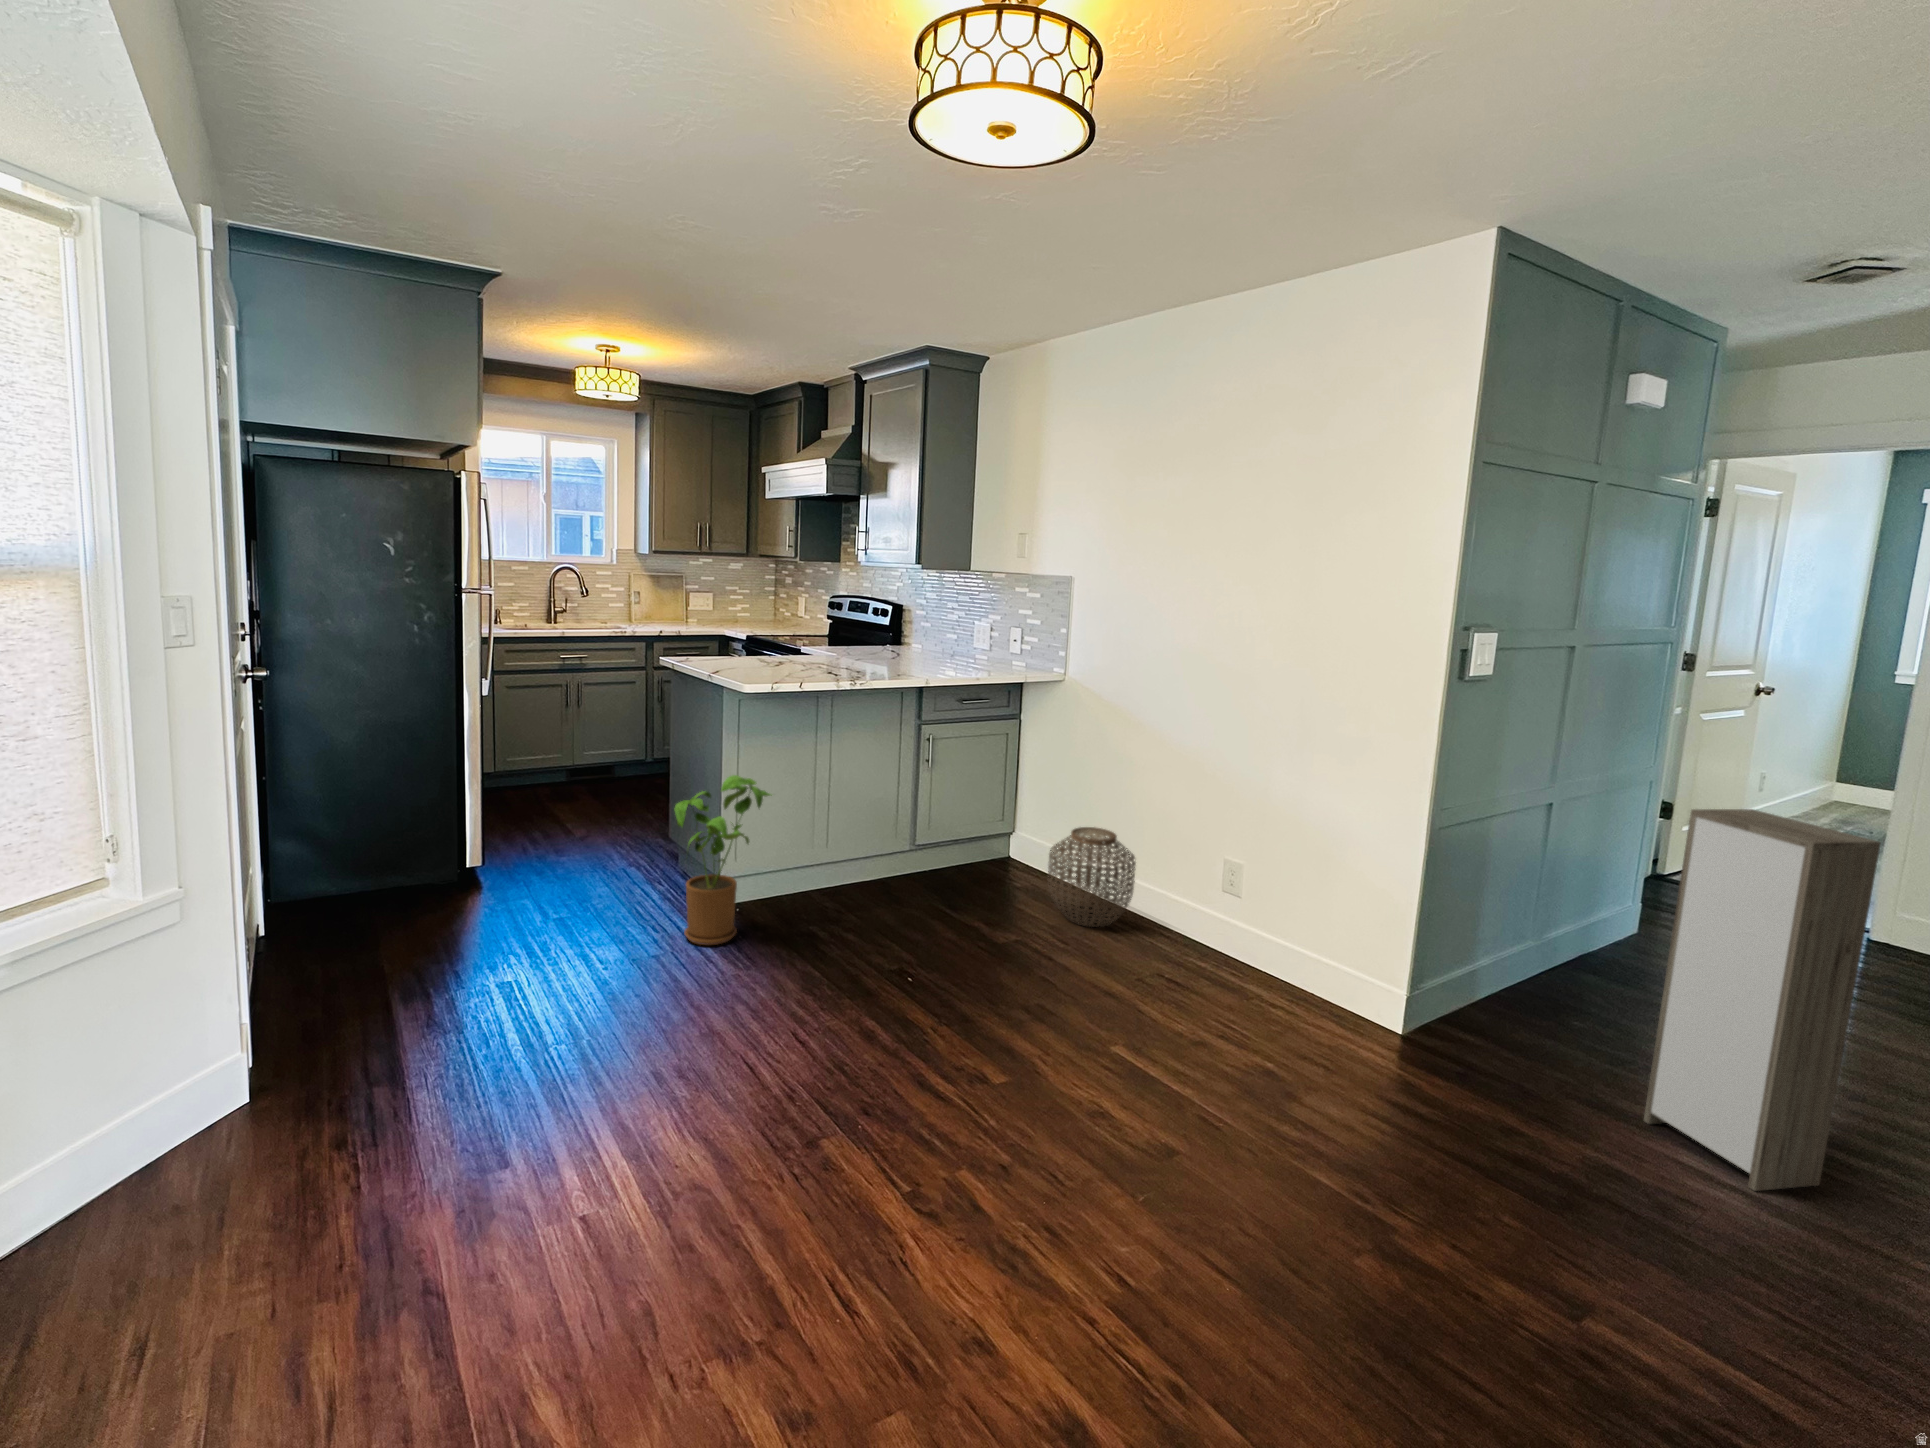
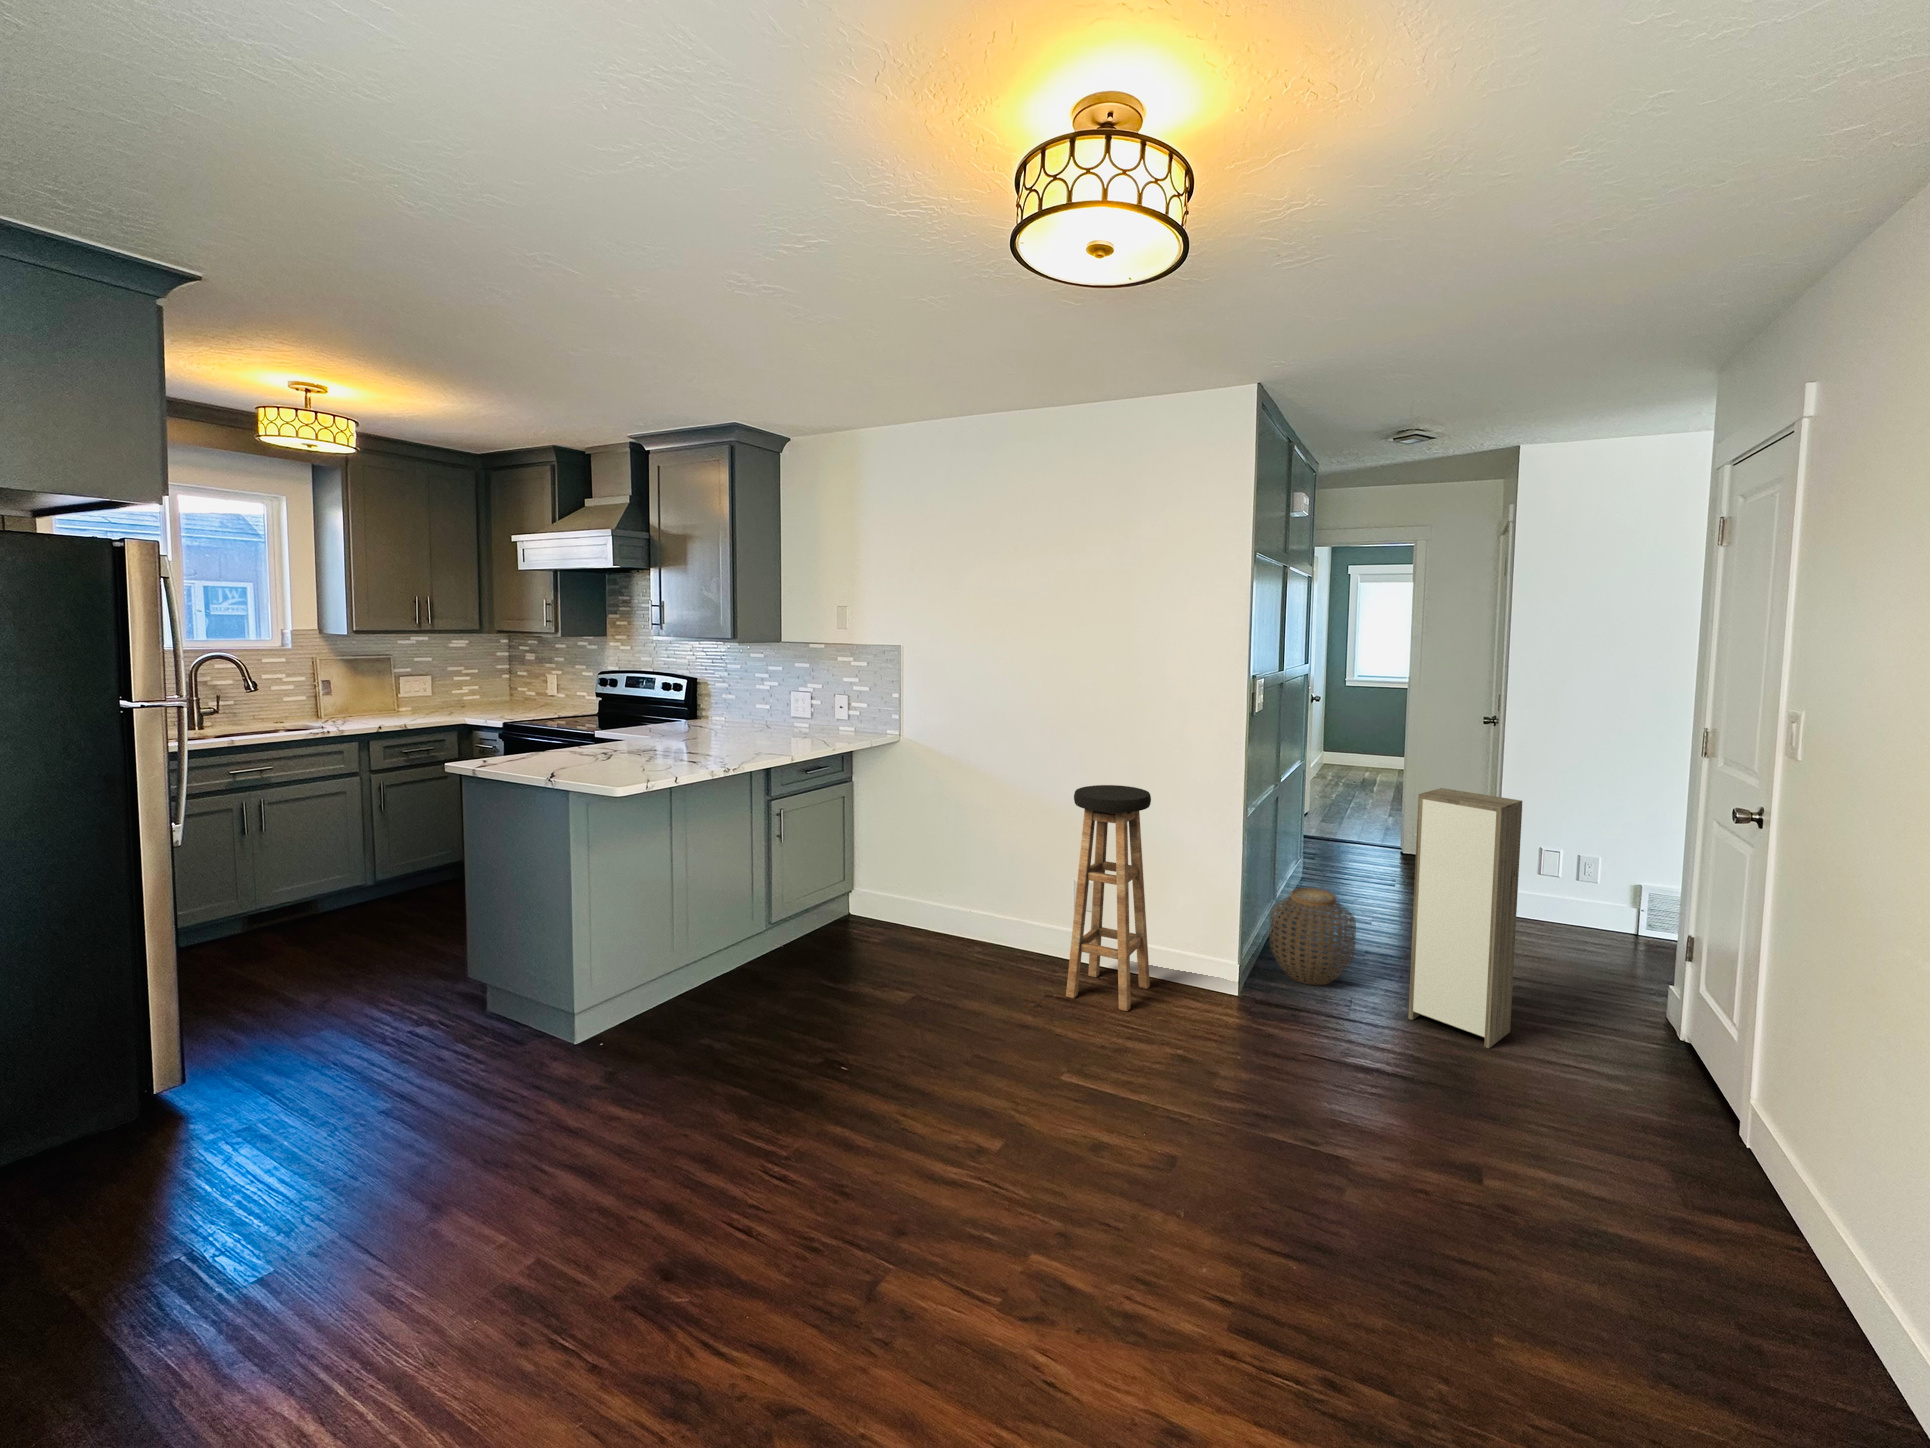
bar stool: none [1176,746,1300,1008] -> present [1066,785,1151,1011]
house plant: present [675,775,772,945] -> none [534,893,657,1102]
woven basket: present [1048,827,1136,927] -> present [1270,888,1356,985]

